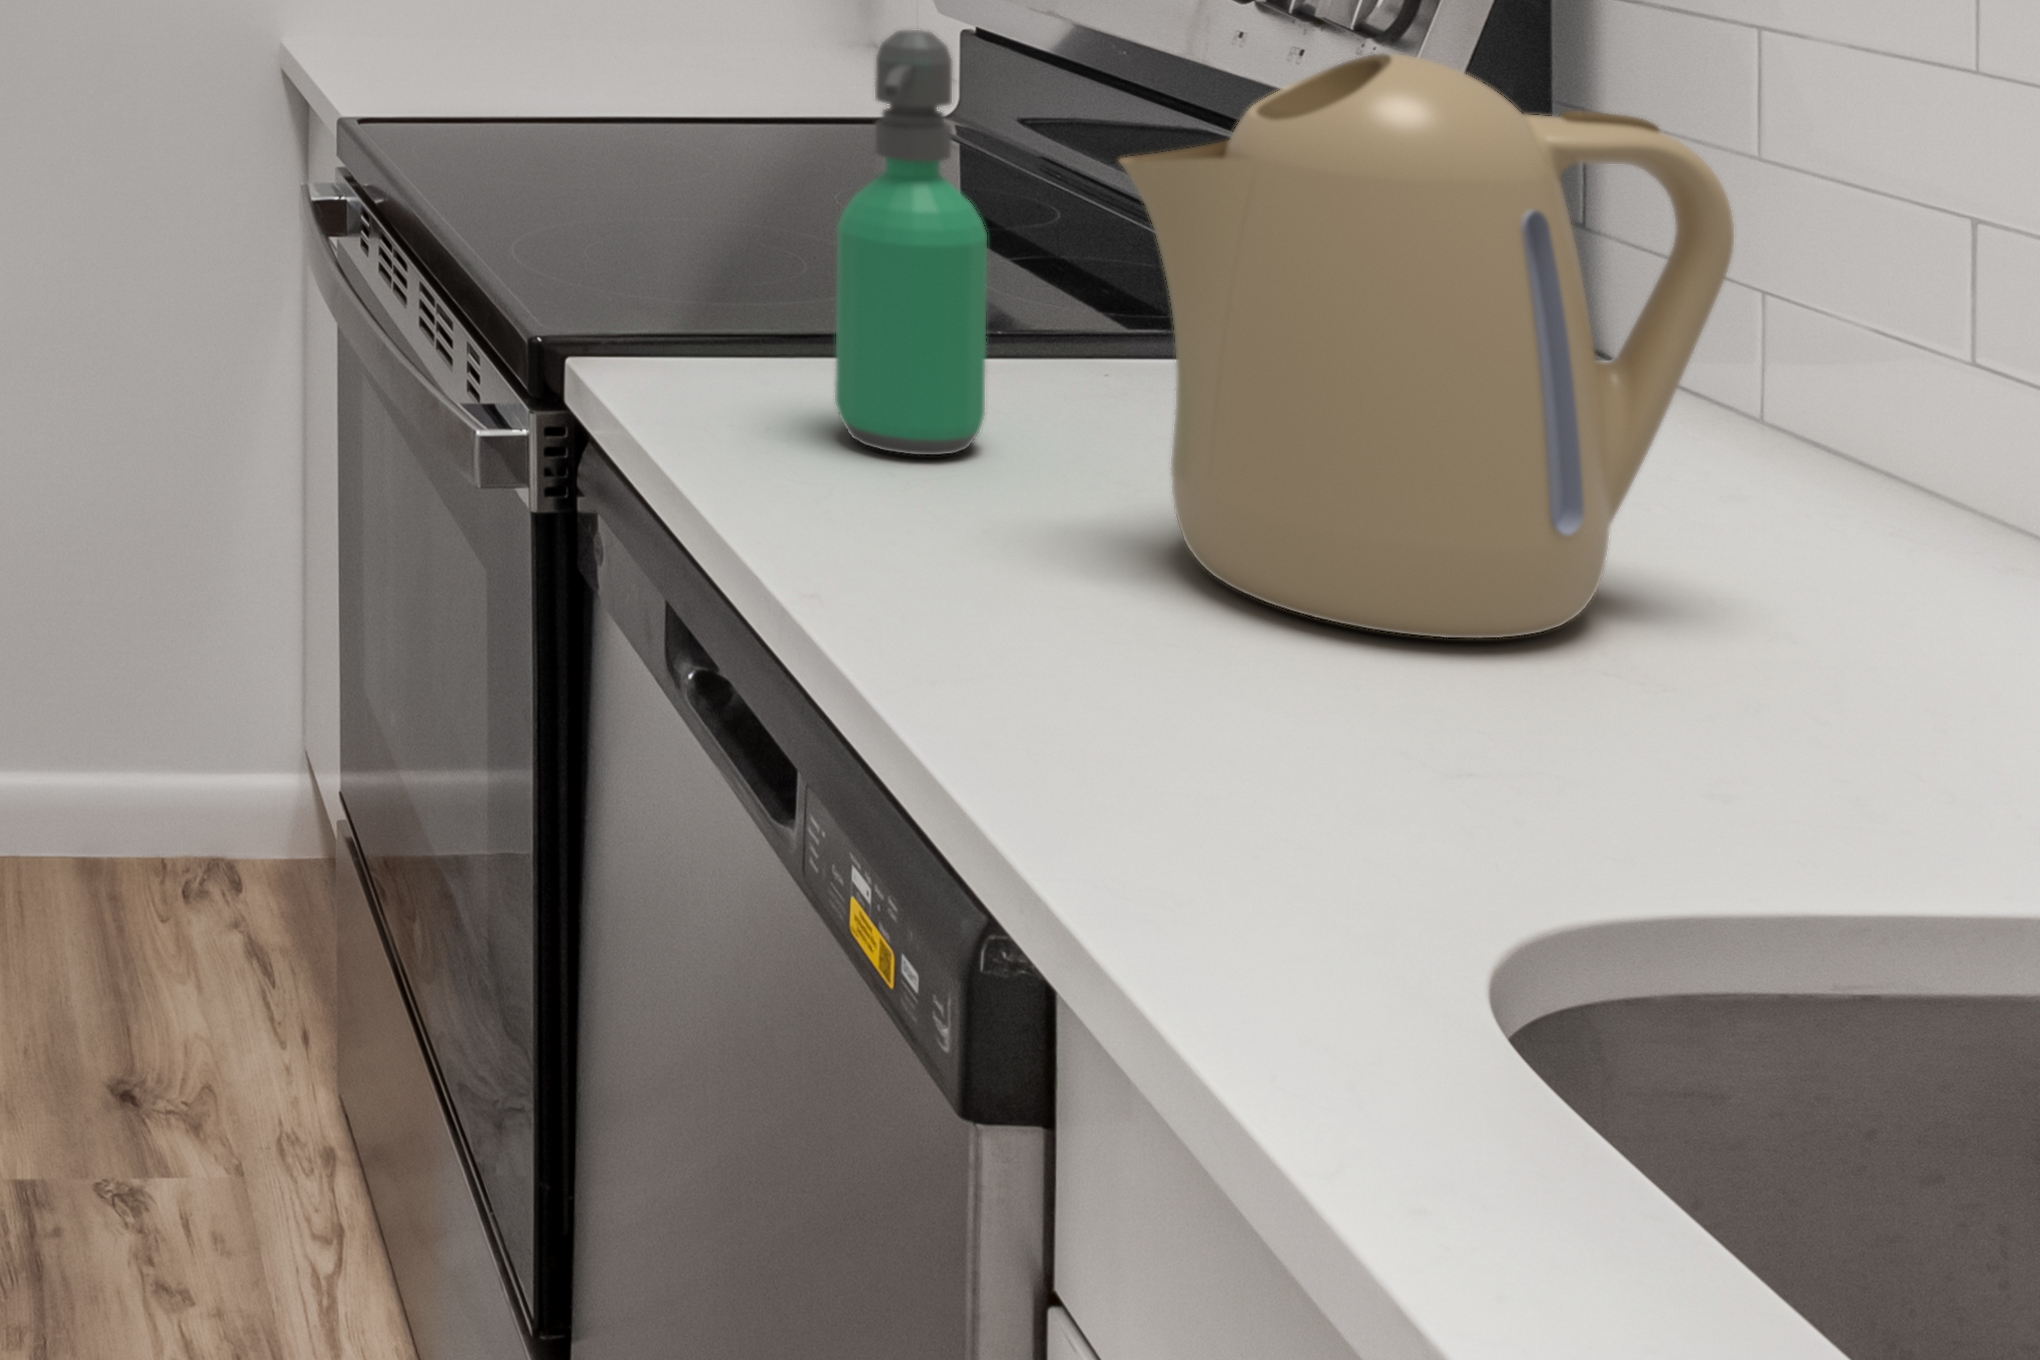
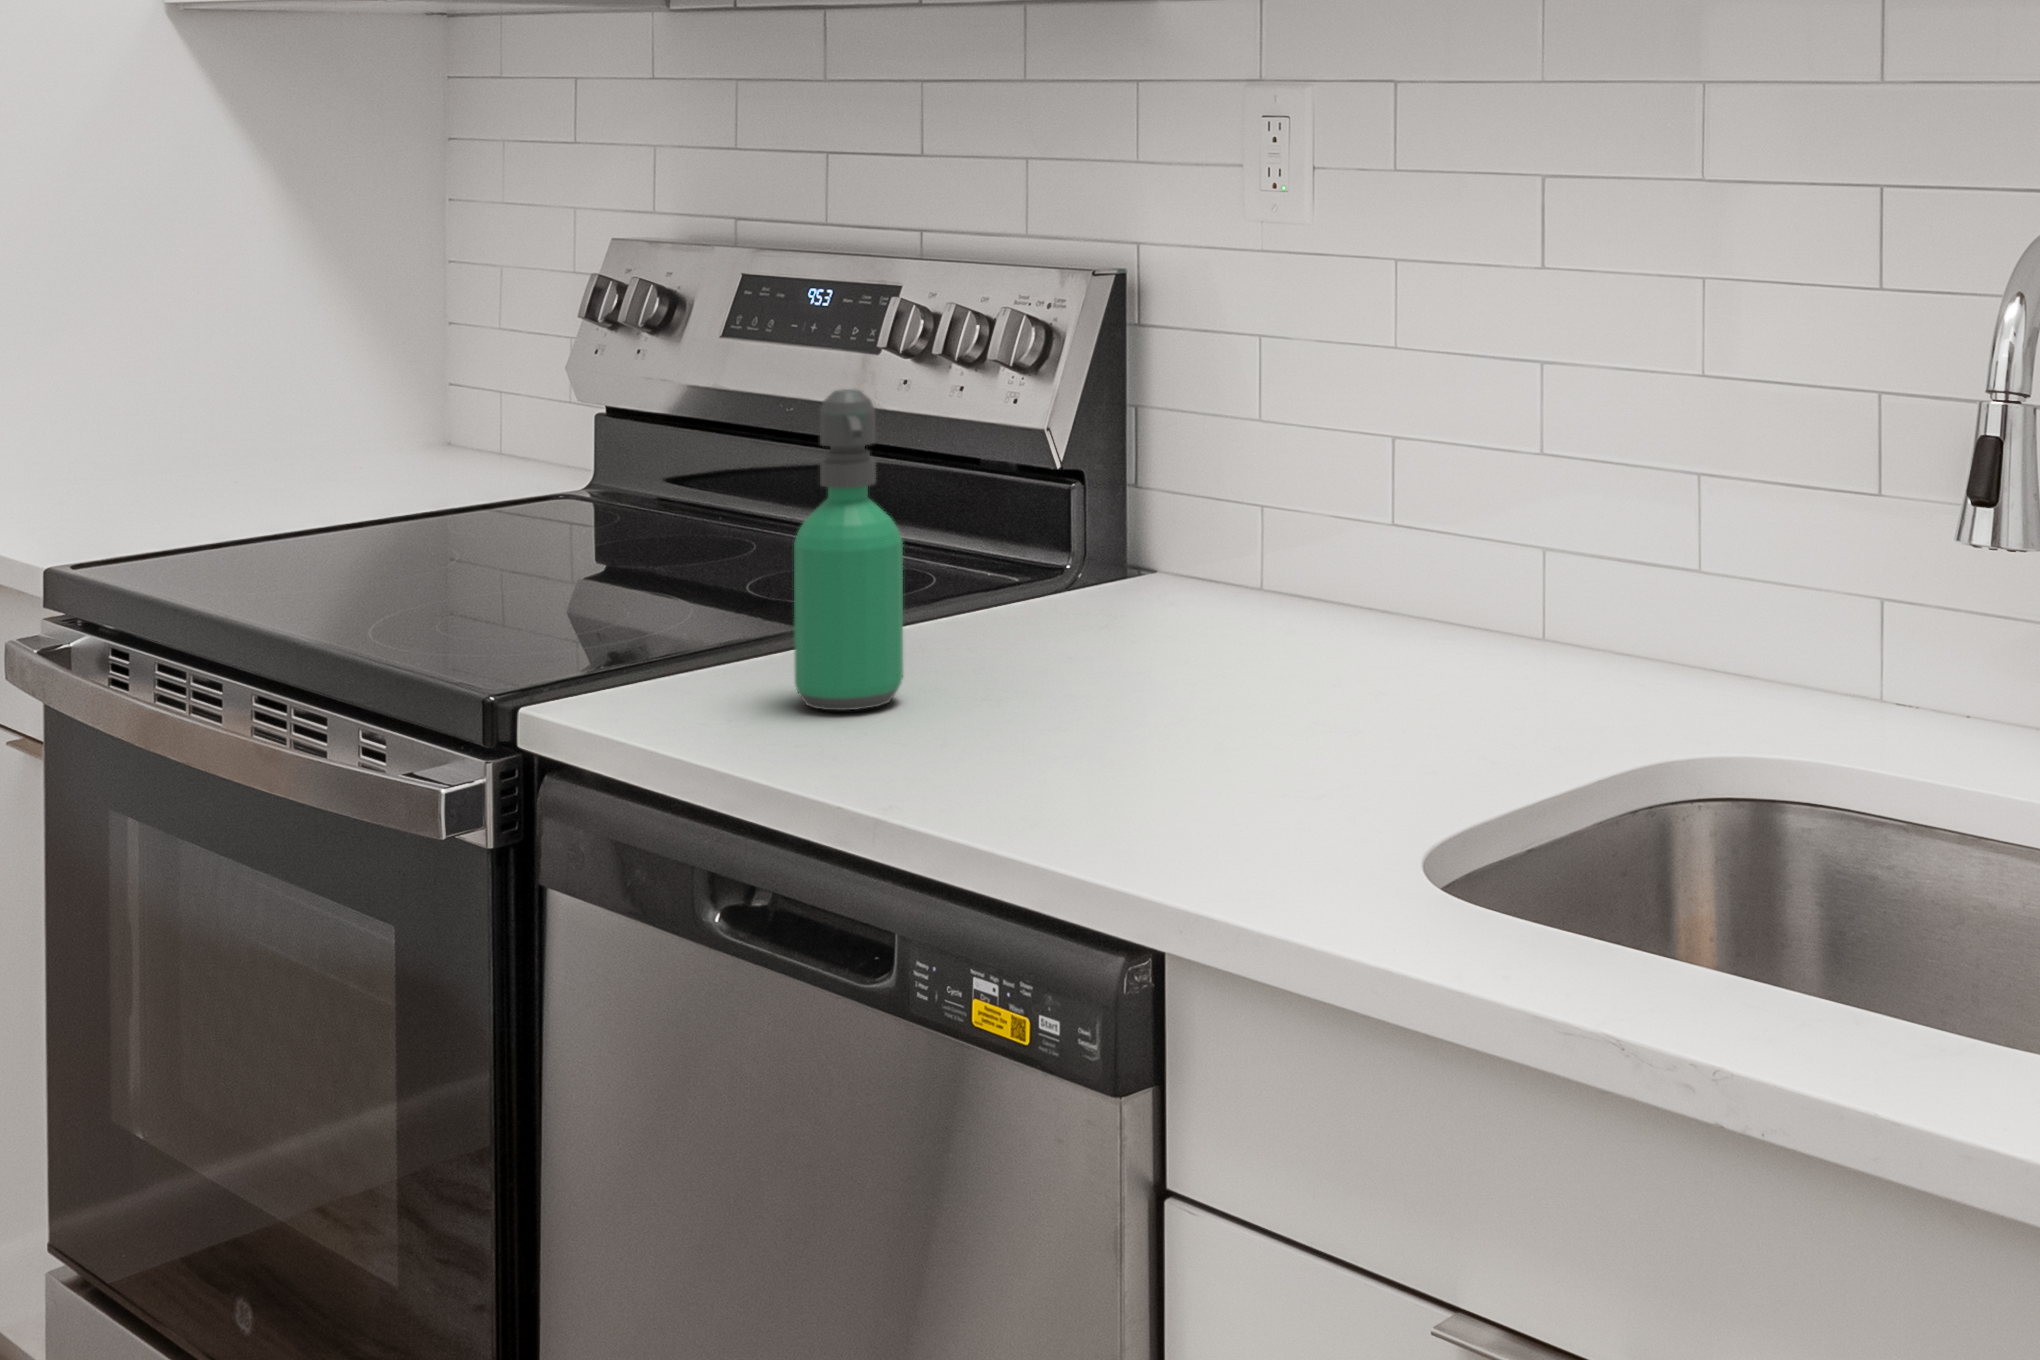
kettle: present [1120,54,1734,638] -> none [1049,368,1373,742]

